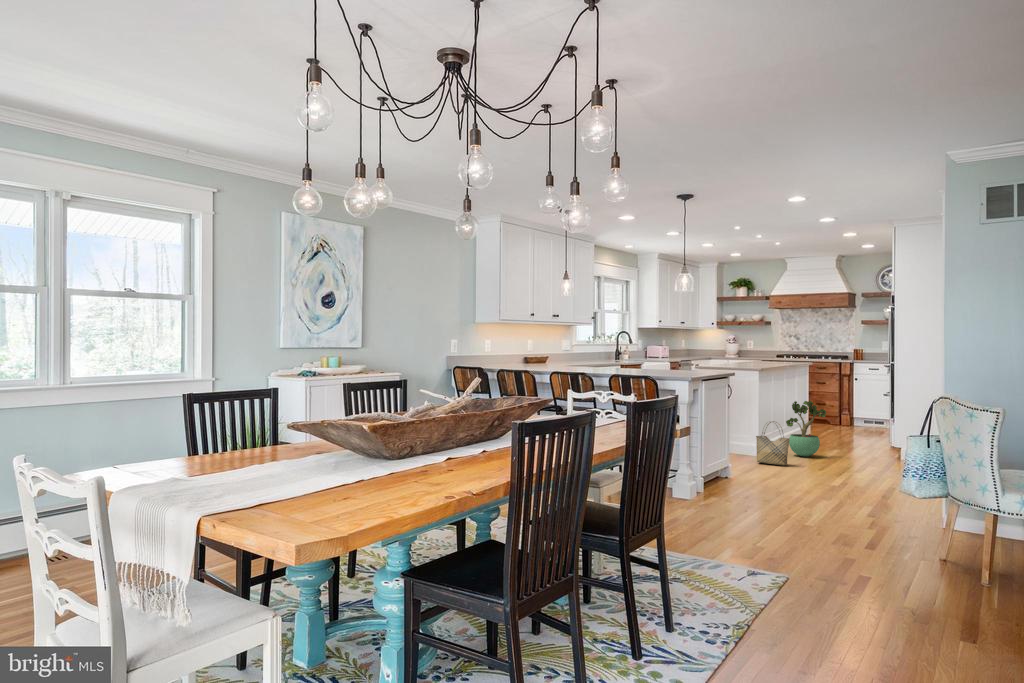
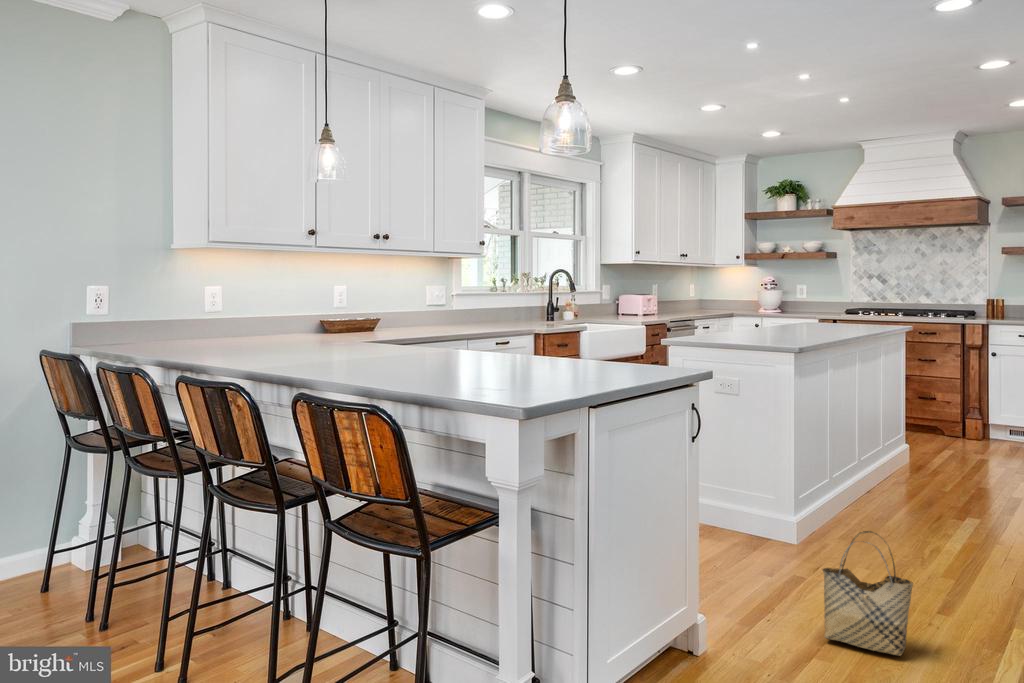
potted plant: present [786,400,826,457] -> none [891,456,993,588]

